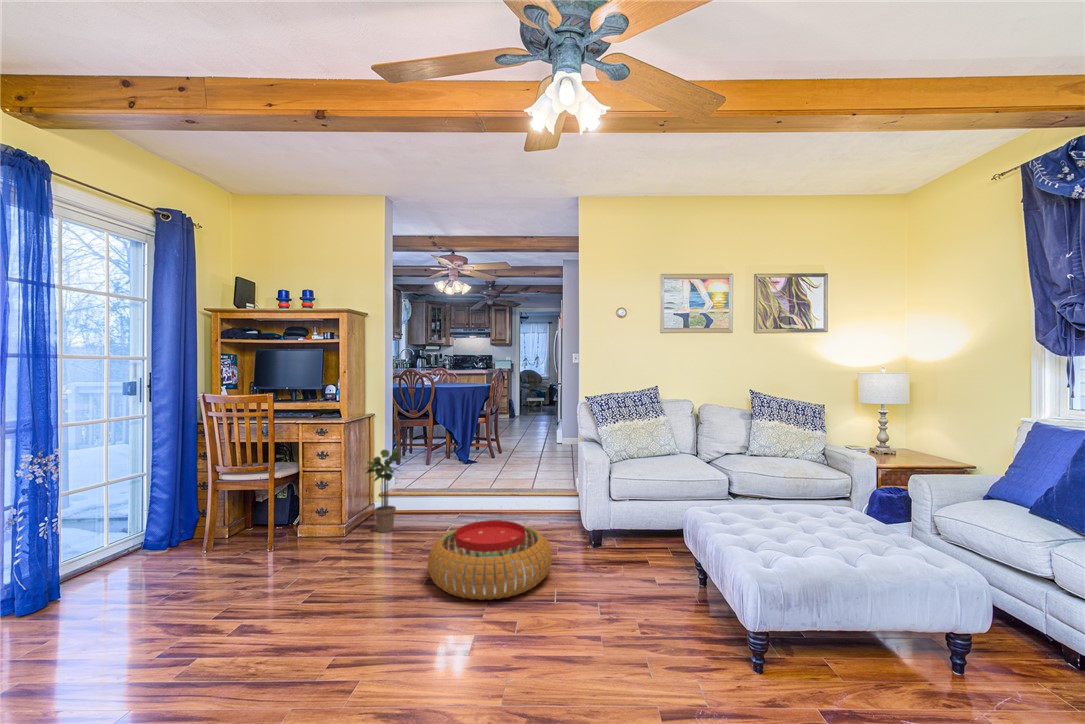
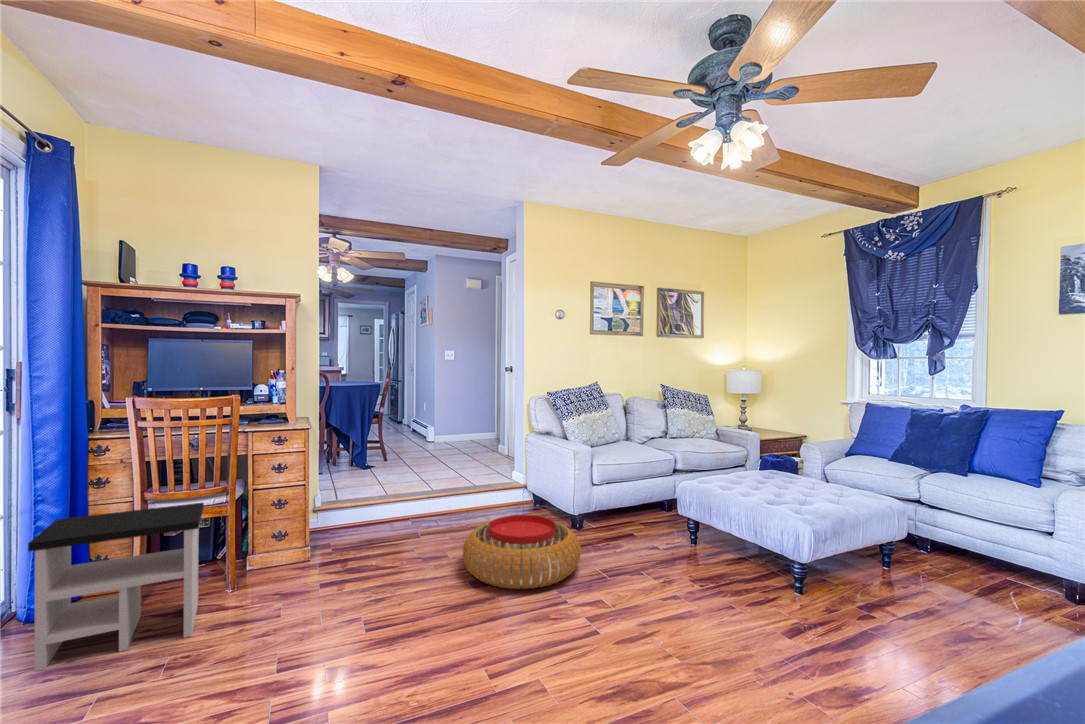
potted plant: present [366,446,405,532] -> none [319,451,366,550]
side table: none [110,476,245,582] -> present [28,503,204,671]

